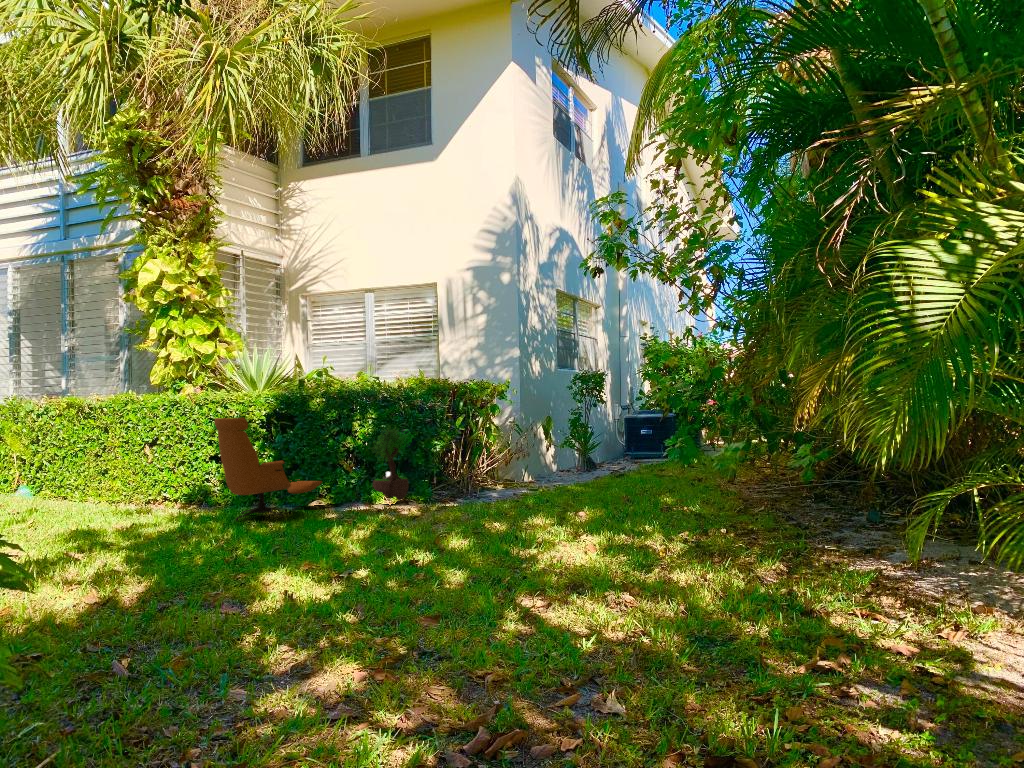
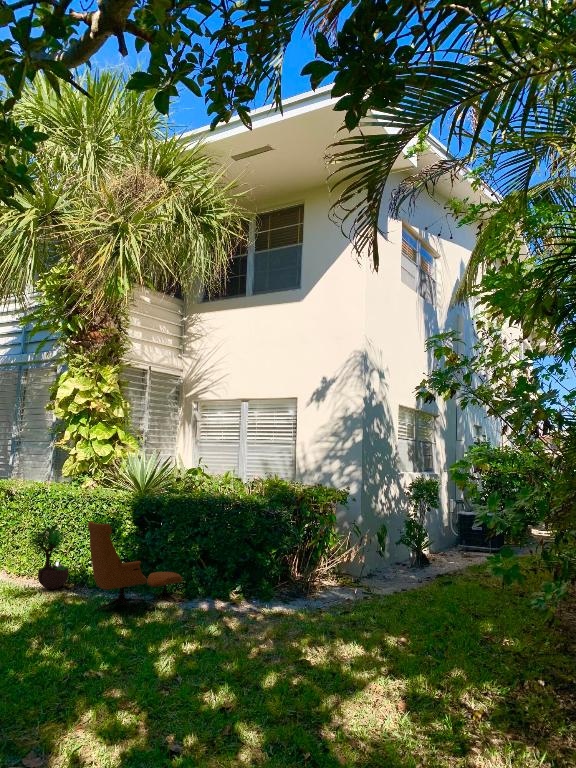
potted tree: present [372,427,411,502] -> present [28,526,69,589]

